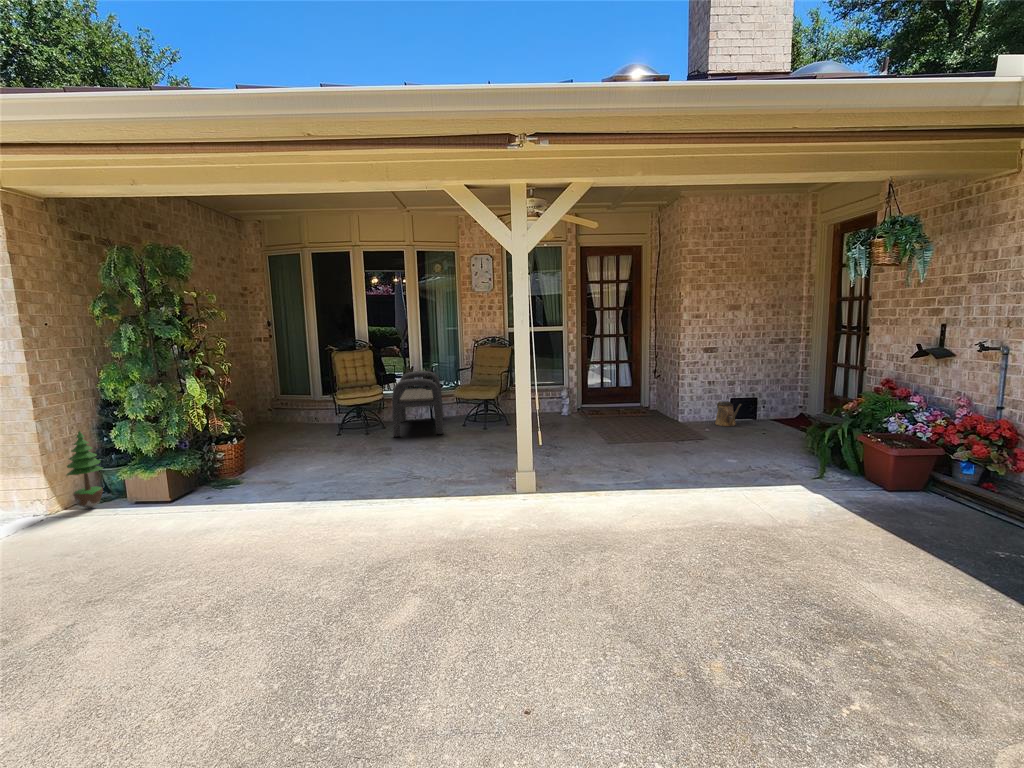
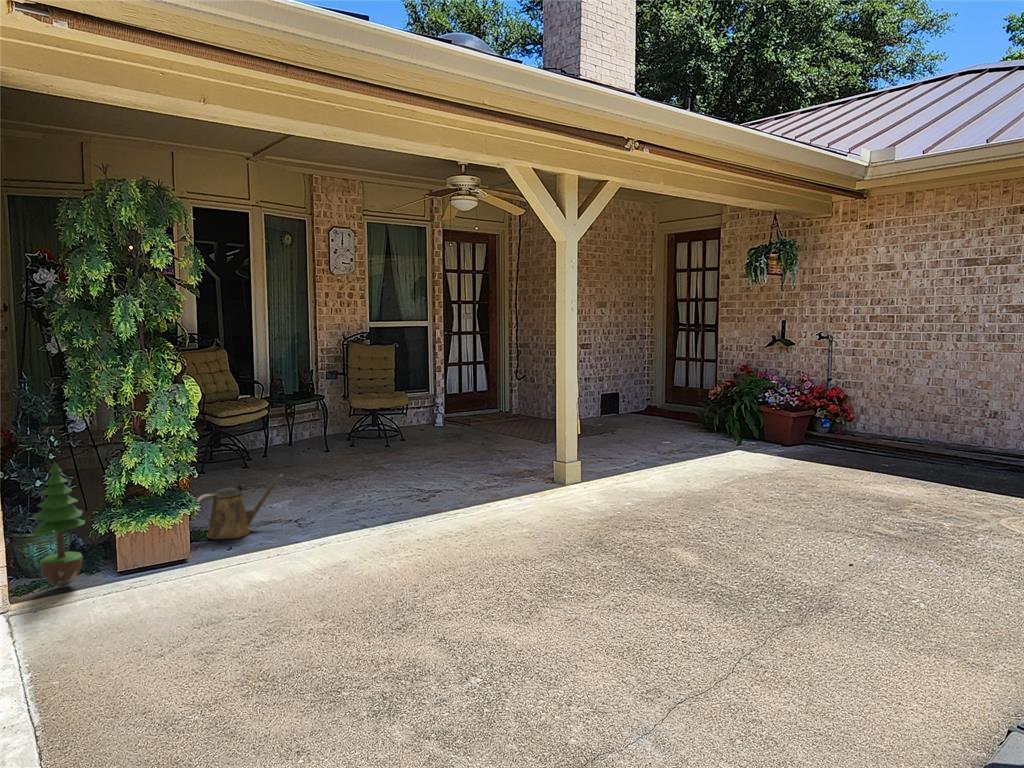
bench: present [392,371,443,437] -> none [246,378,350,463]
watering can: present [715,401,742,426] -> present [197,474,283,539]

